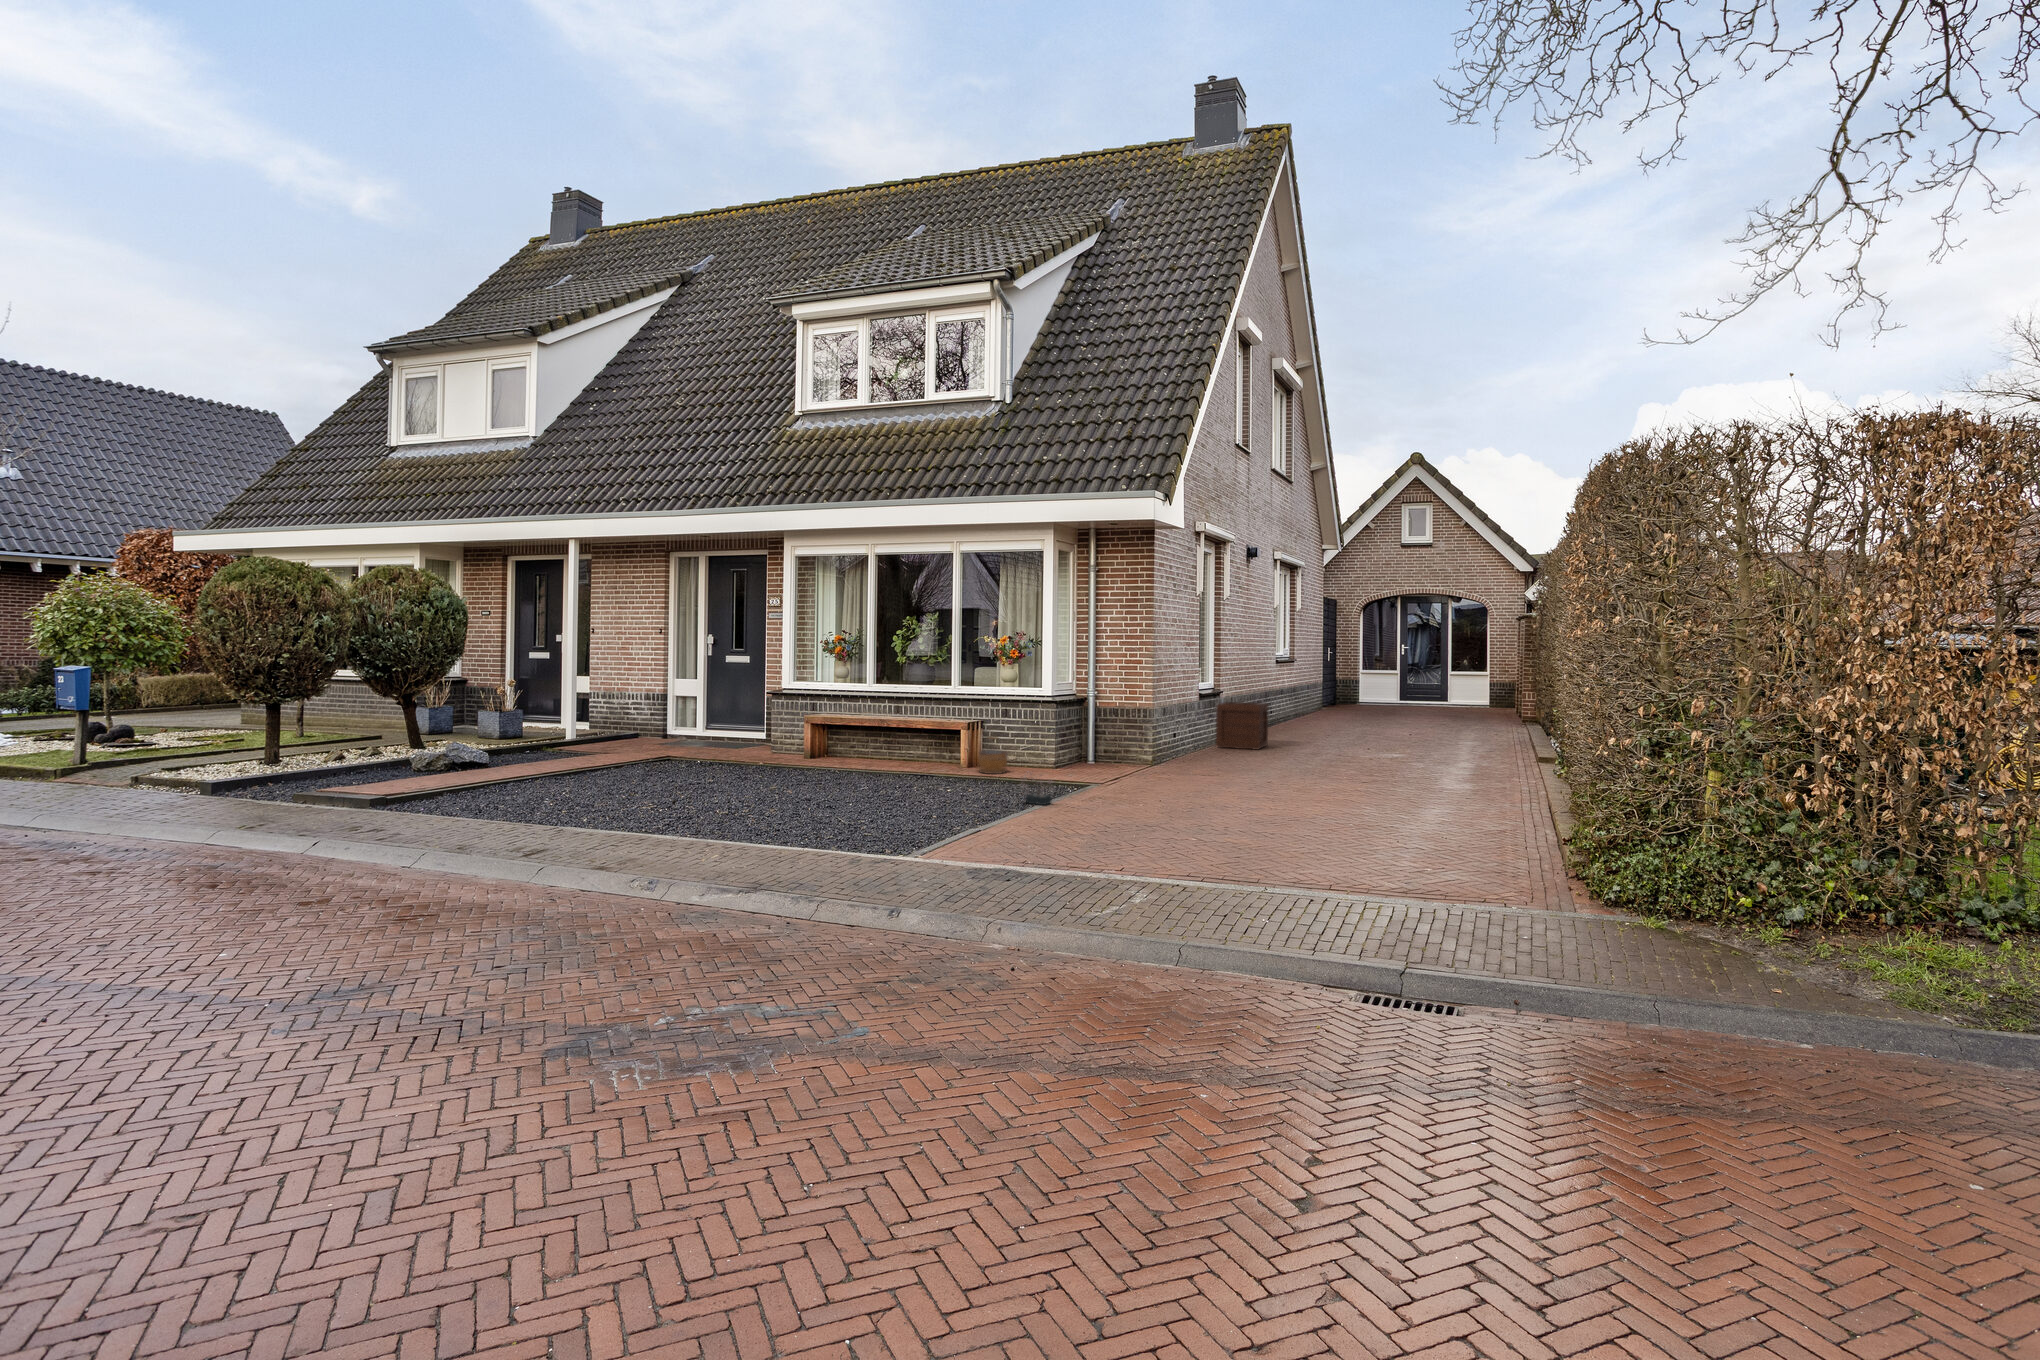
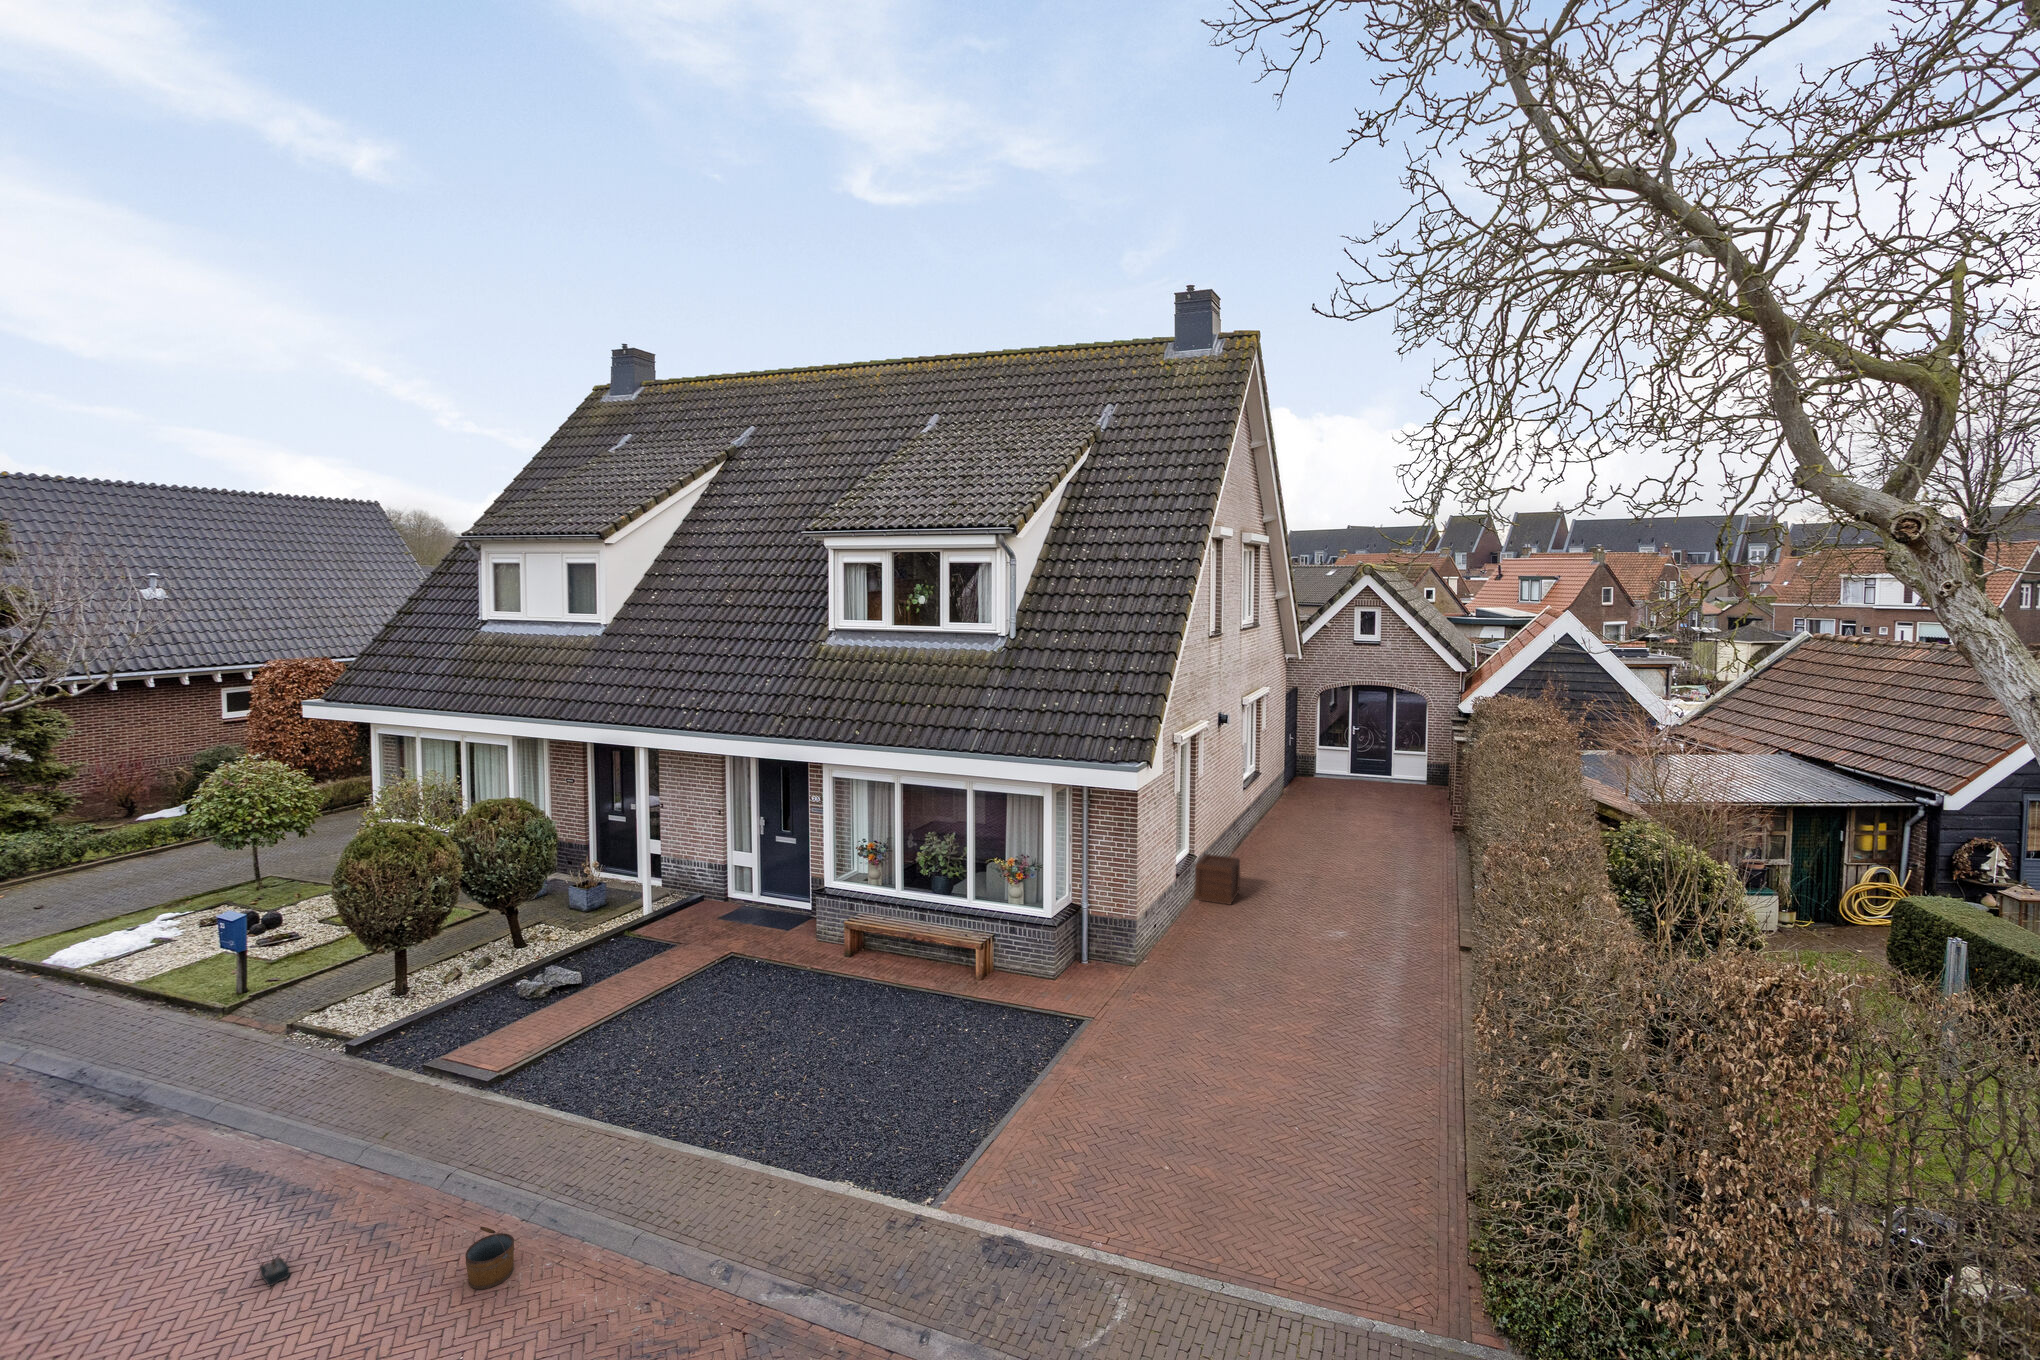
bucket: present [979,737,1008,774] -> present [465,1227,514,1289]
decorative plant: present [1022,771,1055,805] -> present [252,1234,291,1286]

